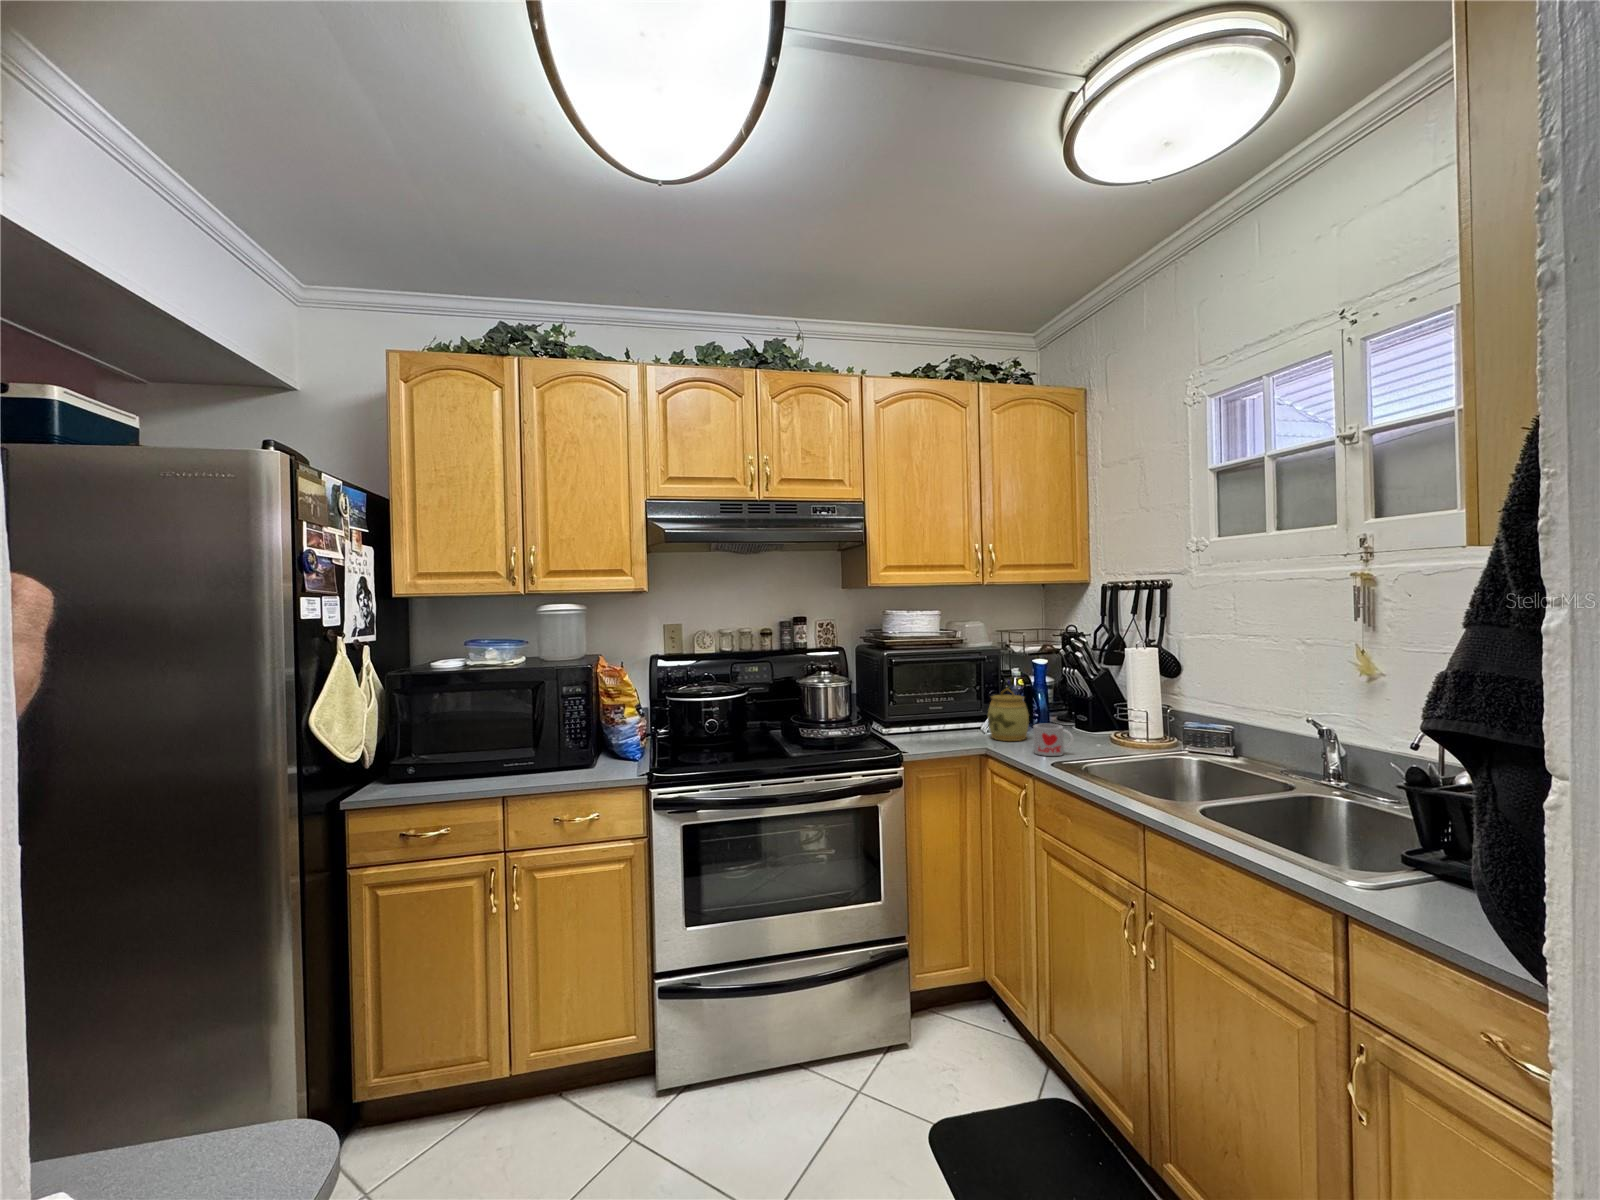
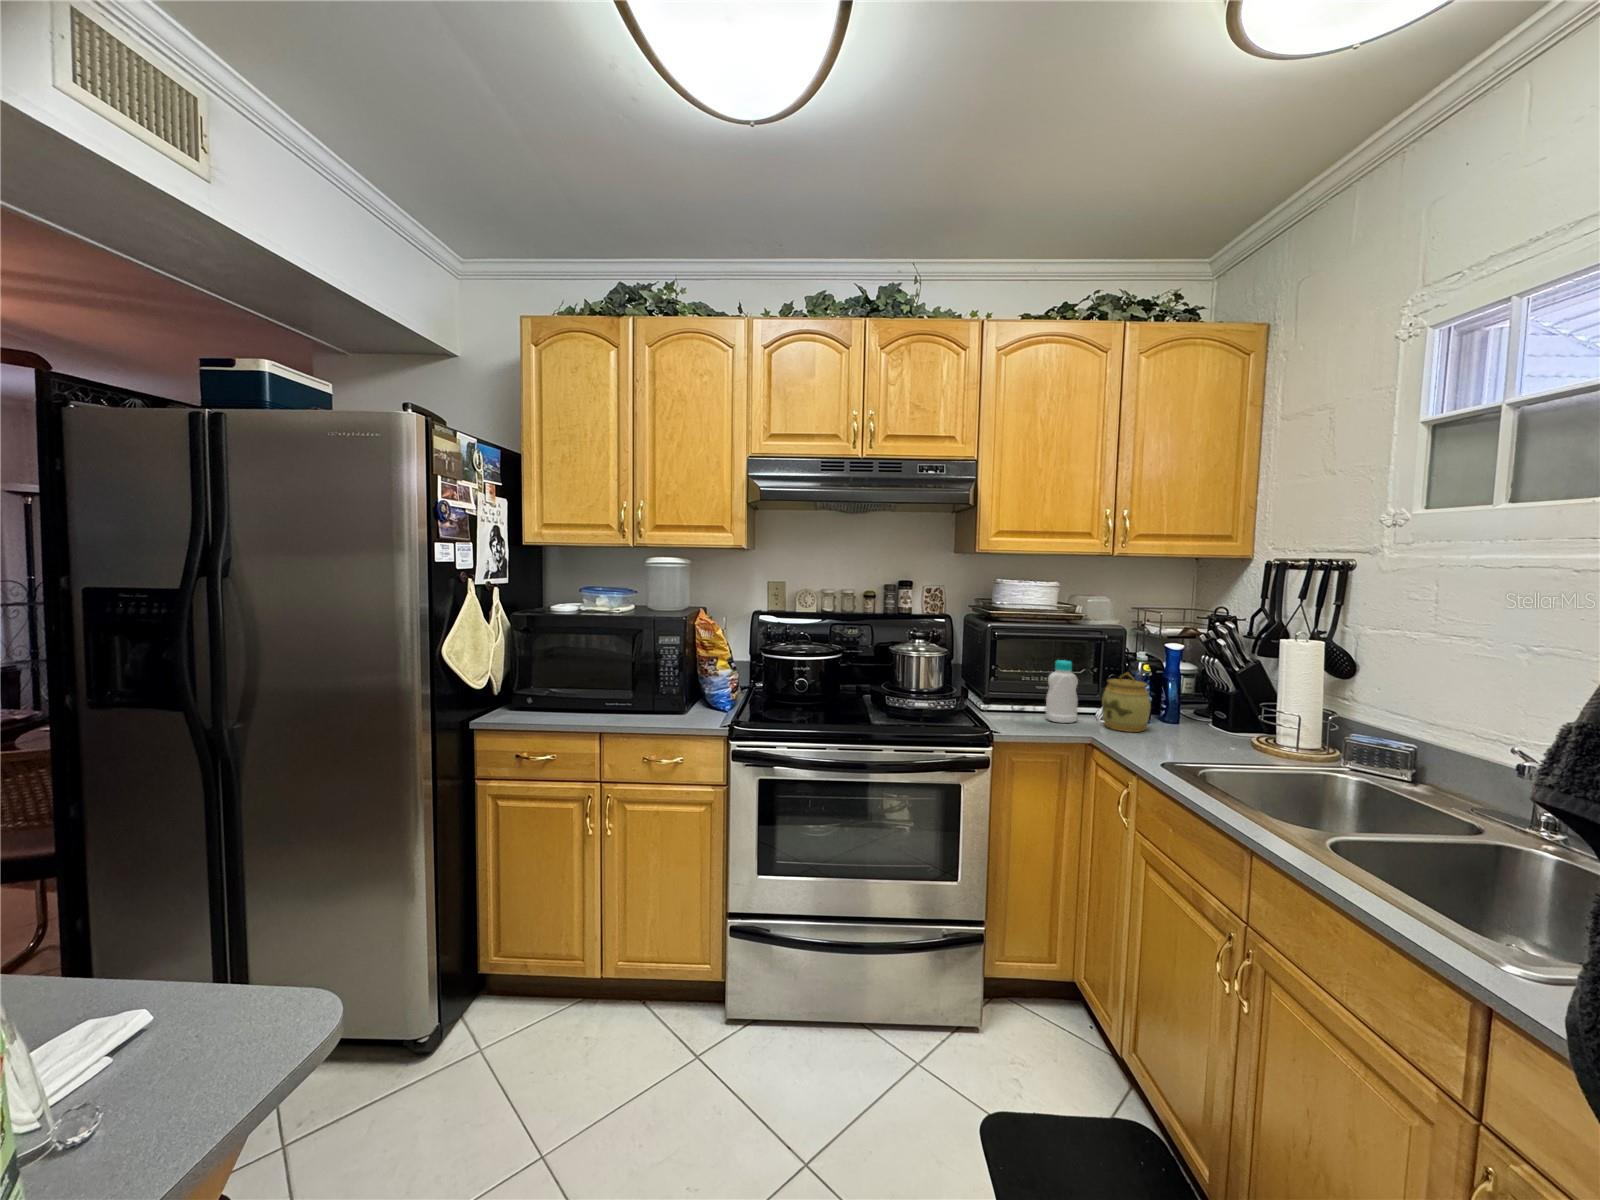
bottle: none [940,682,967,739] -> present [1046,660,1078,723]
mug: present [1033,724,1073,756] -> none [1147,716,1196,755]

